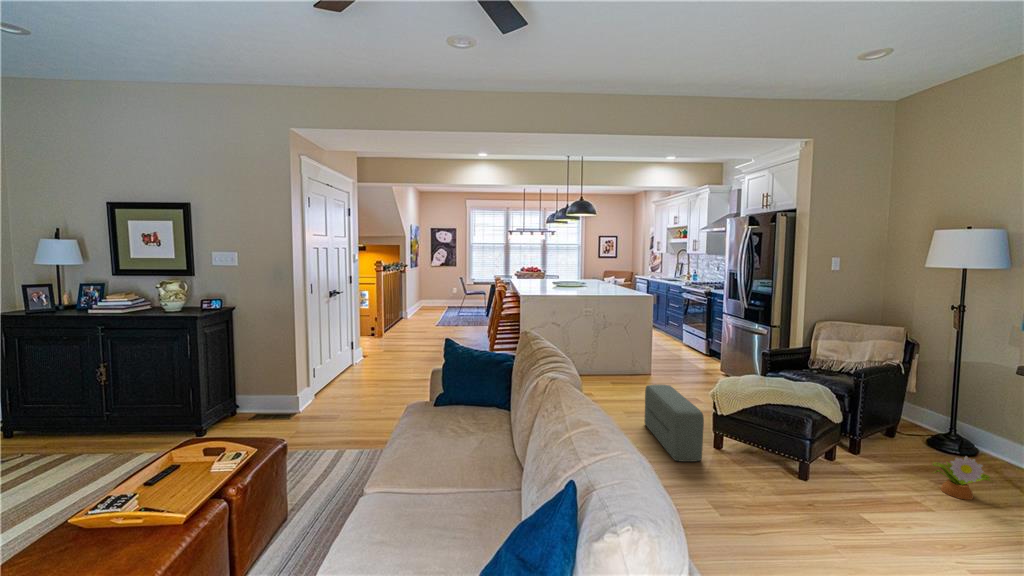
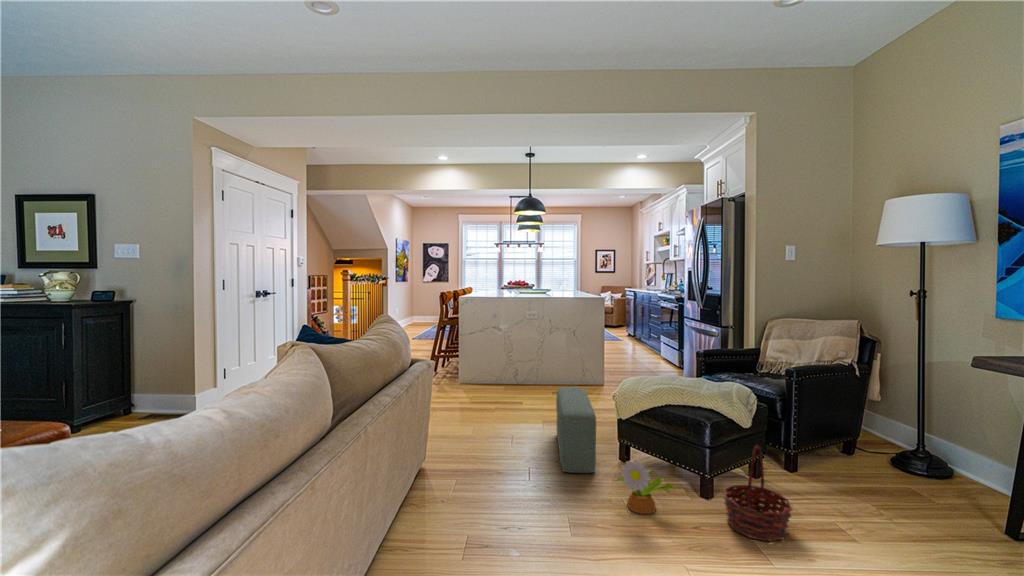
basket: none [828,440,891,515] -> present [723,445,792,541]
decorative plant: present [933,456,992,500] -> present [616,459,675,514]

